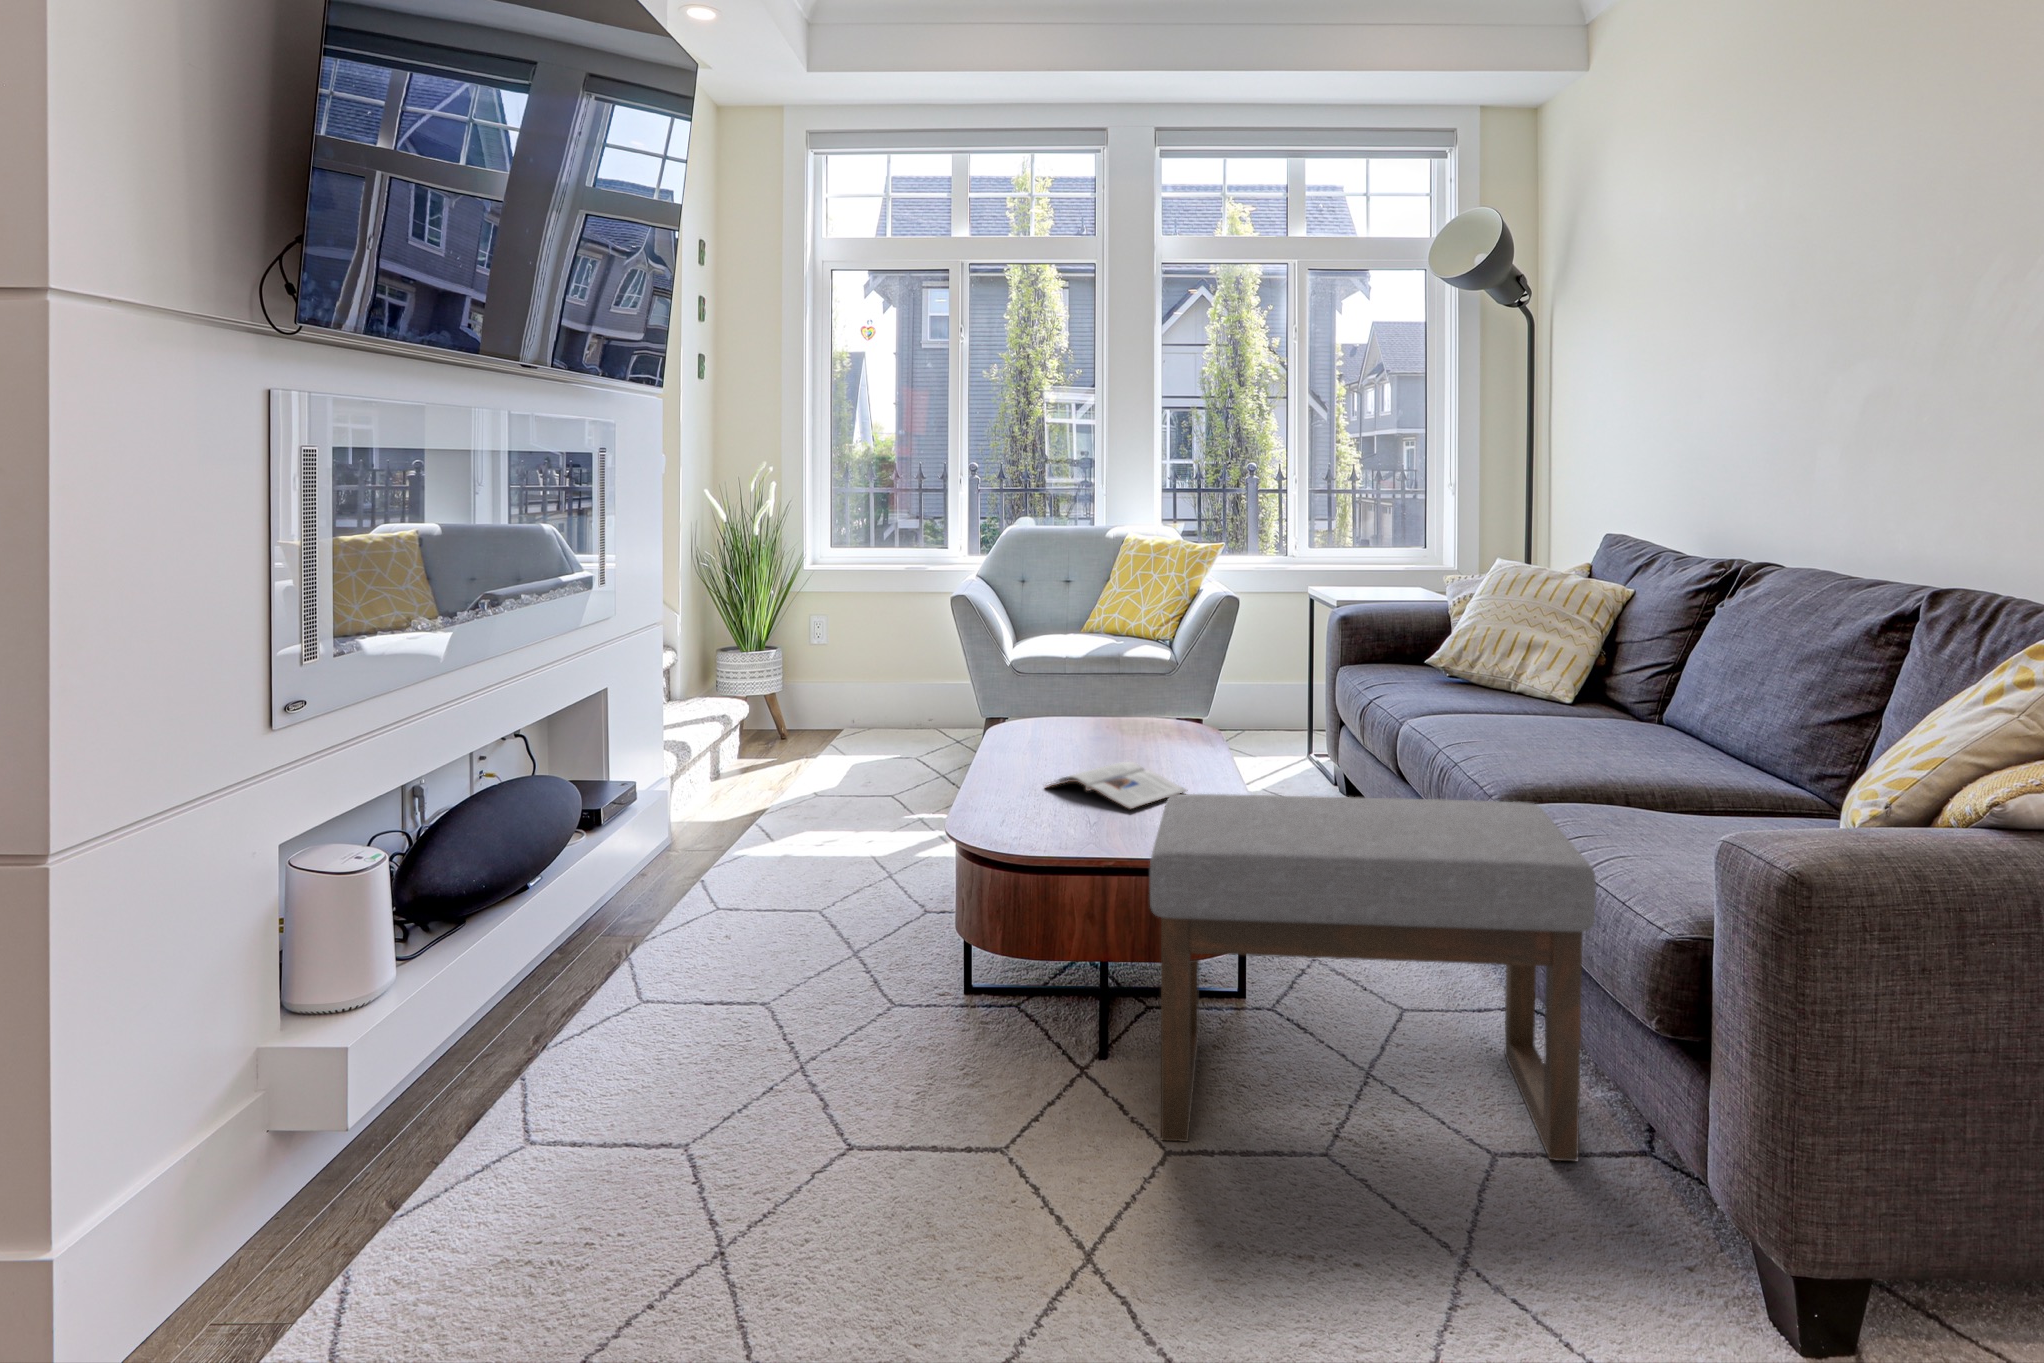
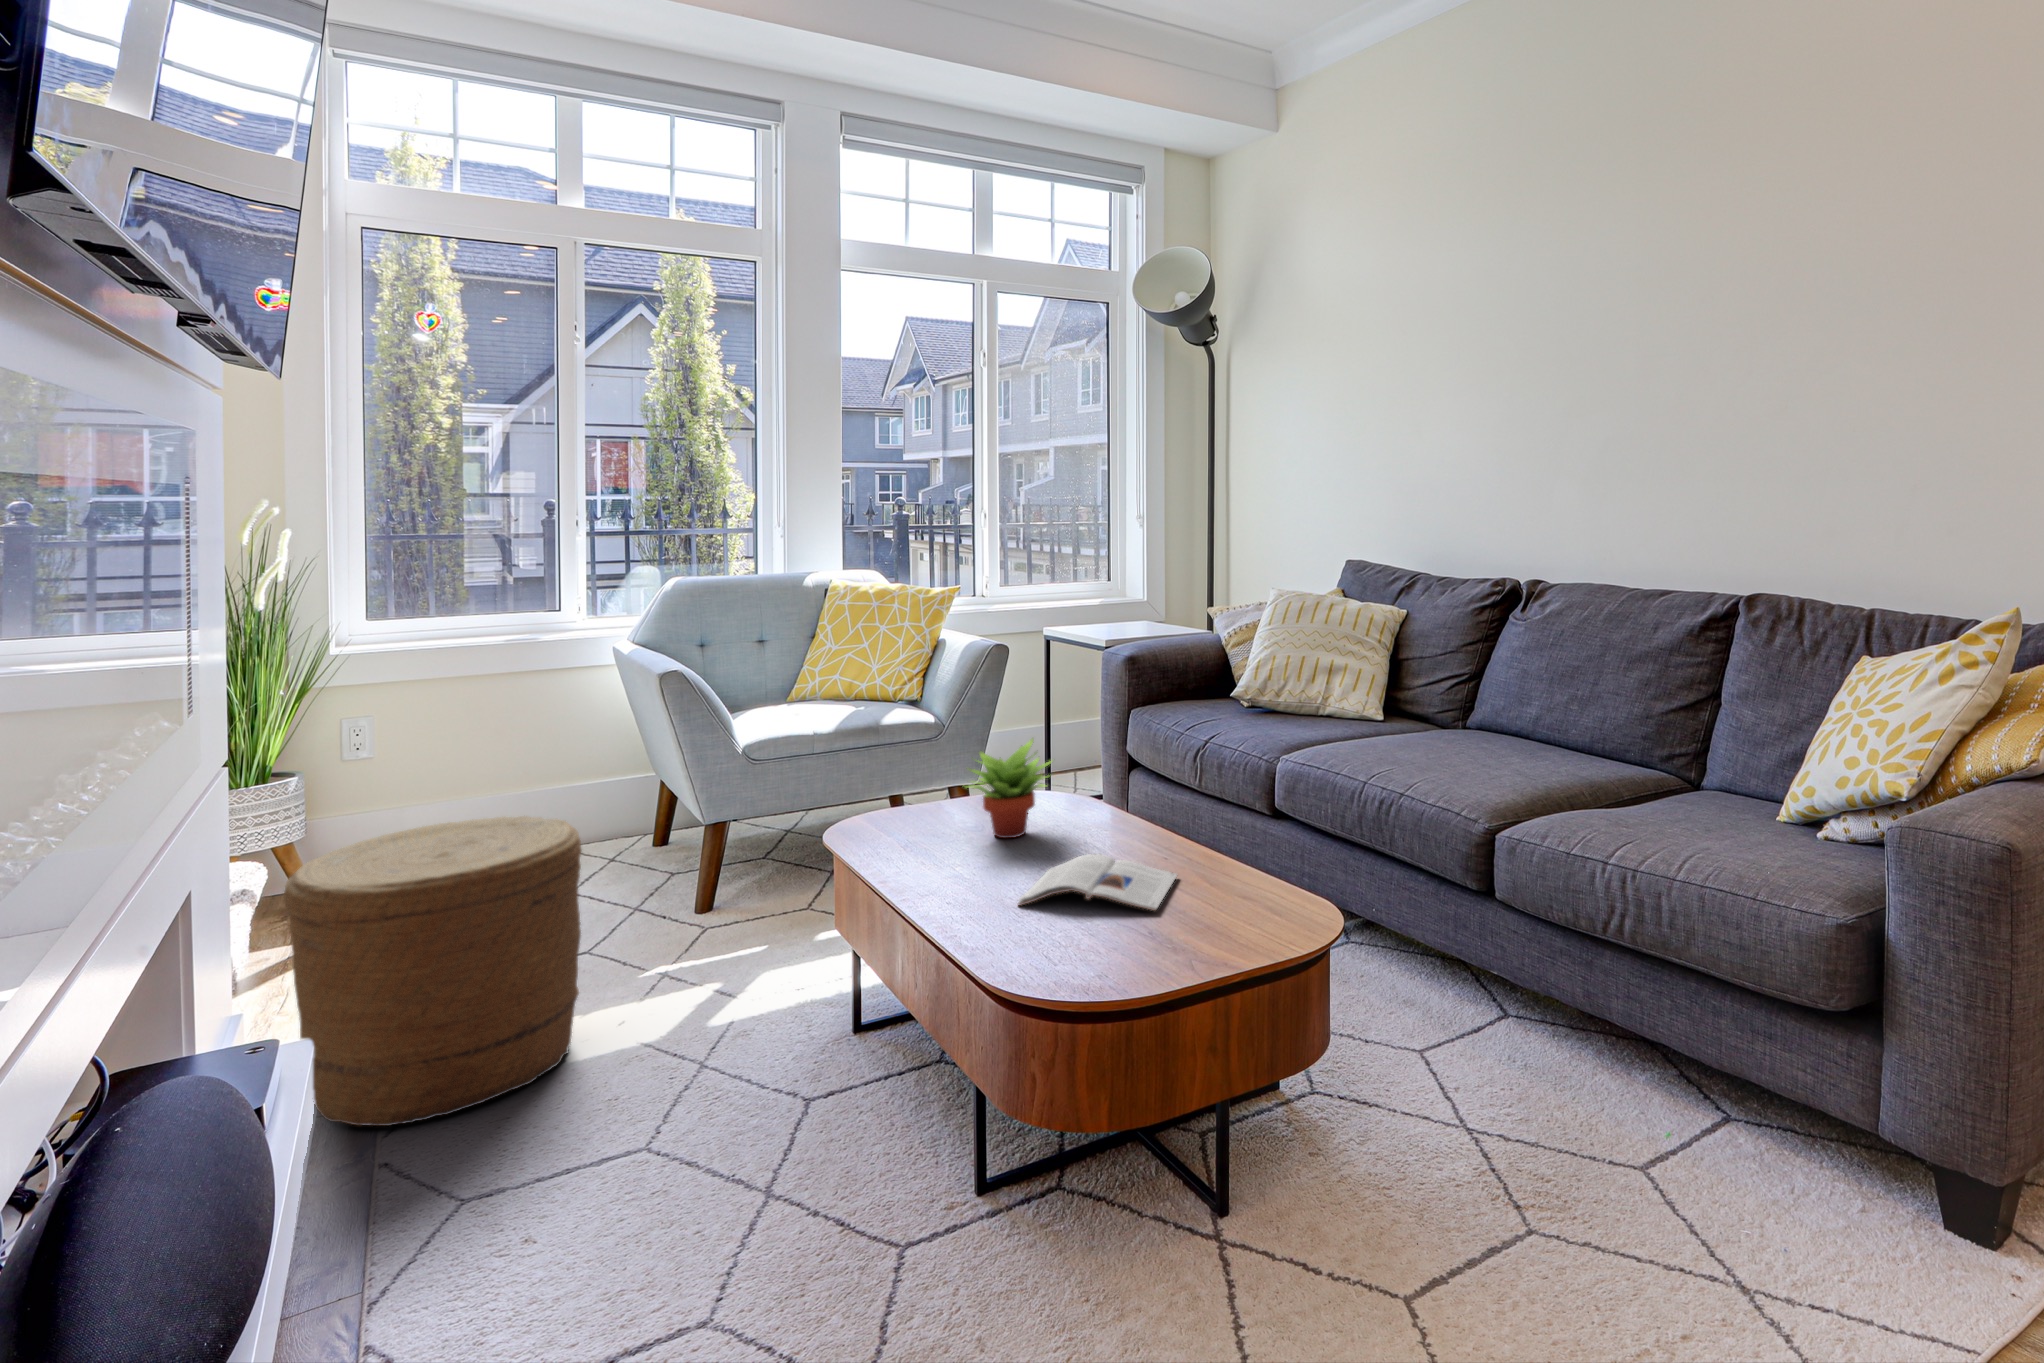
succulent plant: none [1070,665,1152,746] -> present [962,738,1052,838]
woven basket: none [673,679,847,866] -> present [284,816,582,1126]
ottoman: present [1150,794,1596,1161] -> none [1249,824,1716,1291]

